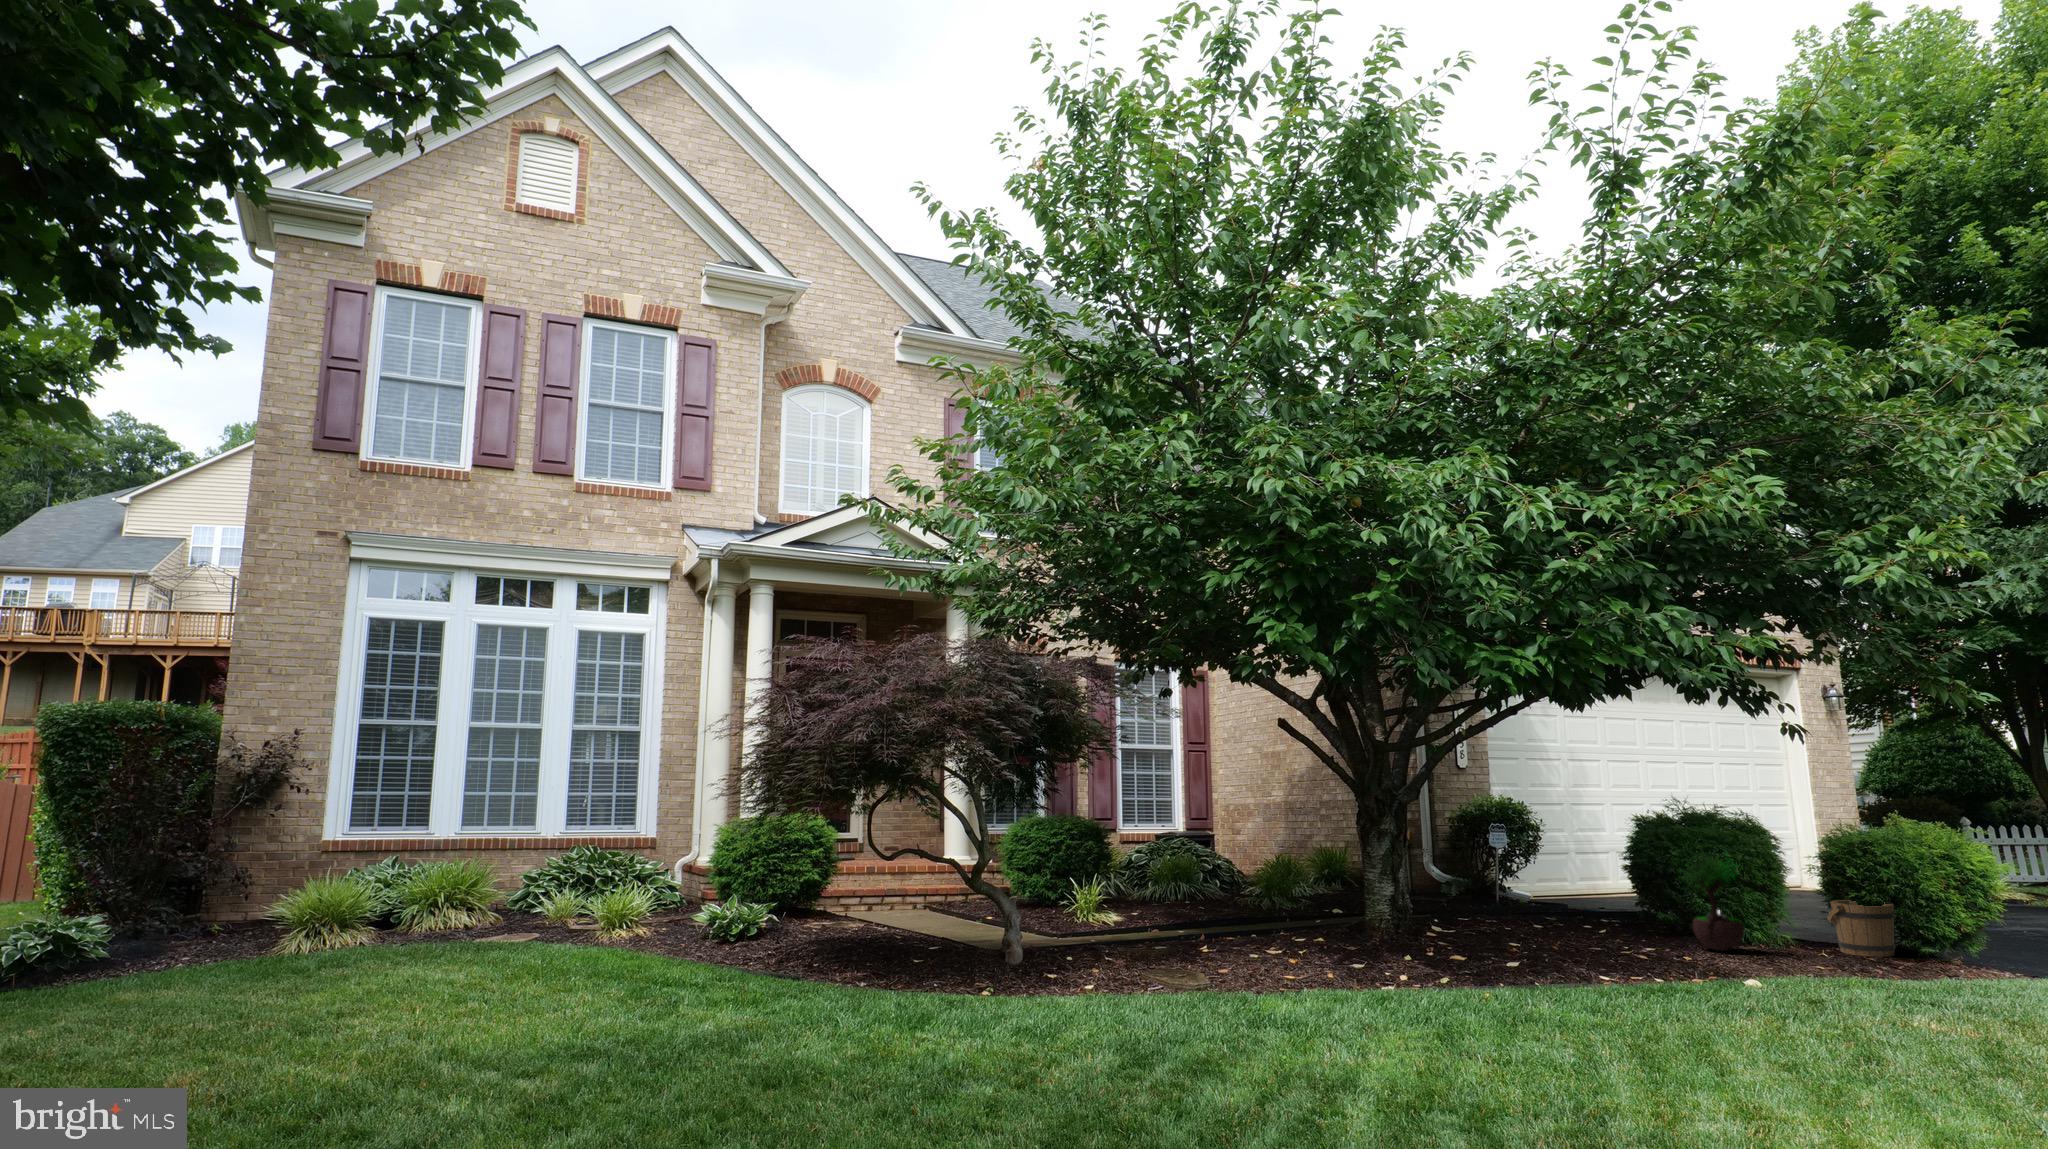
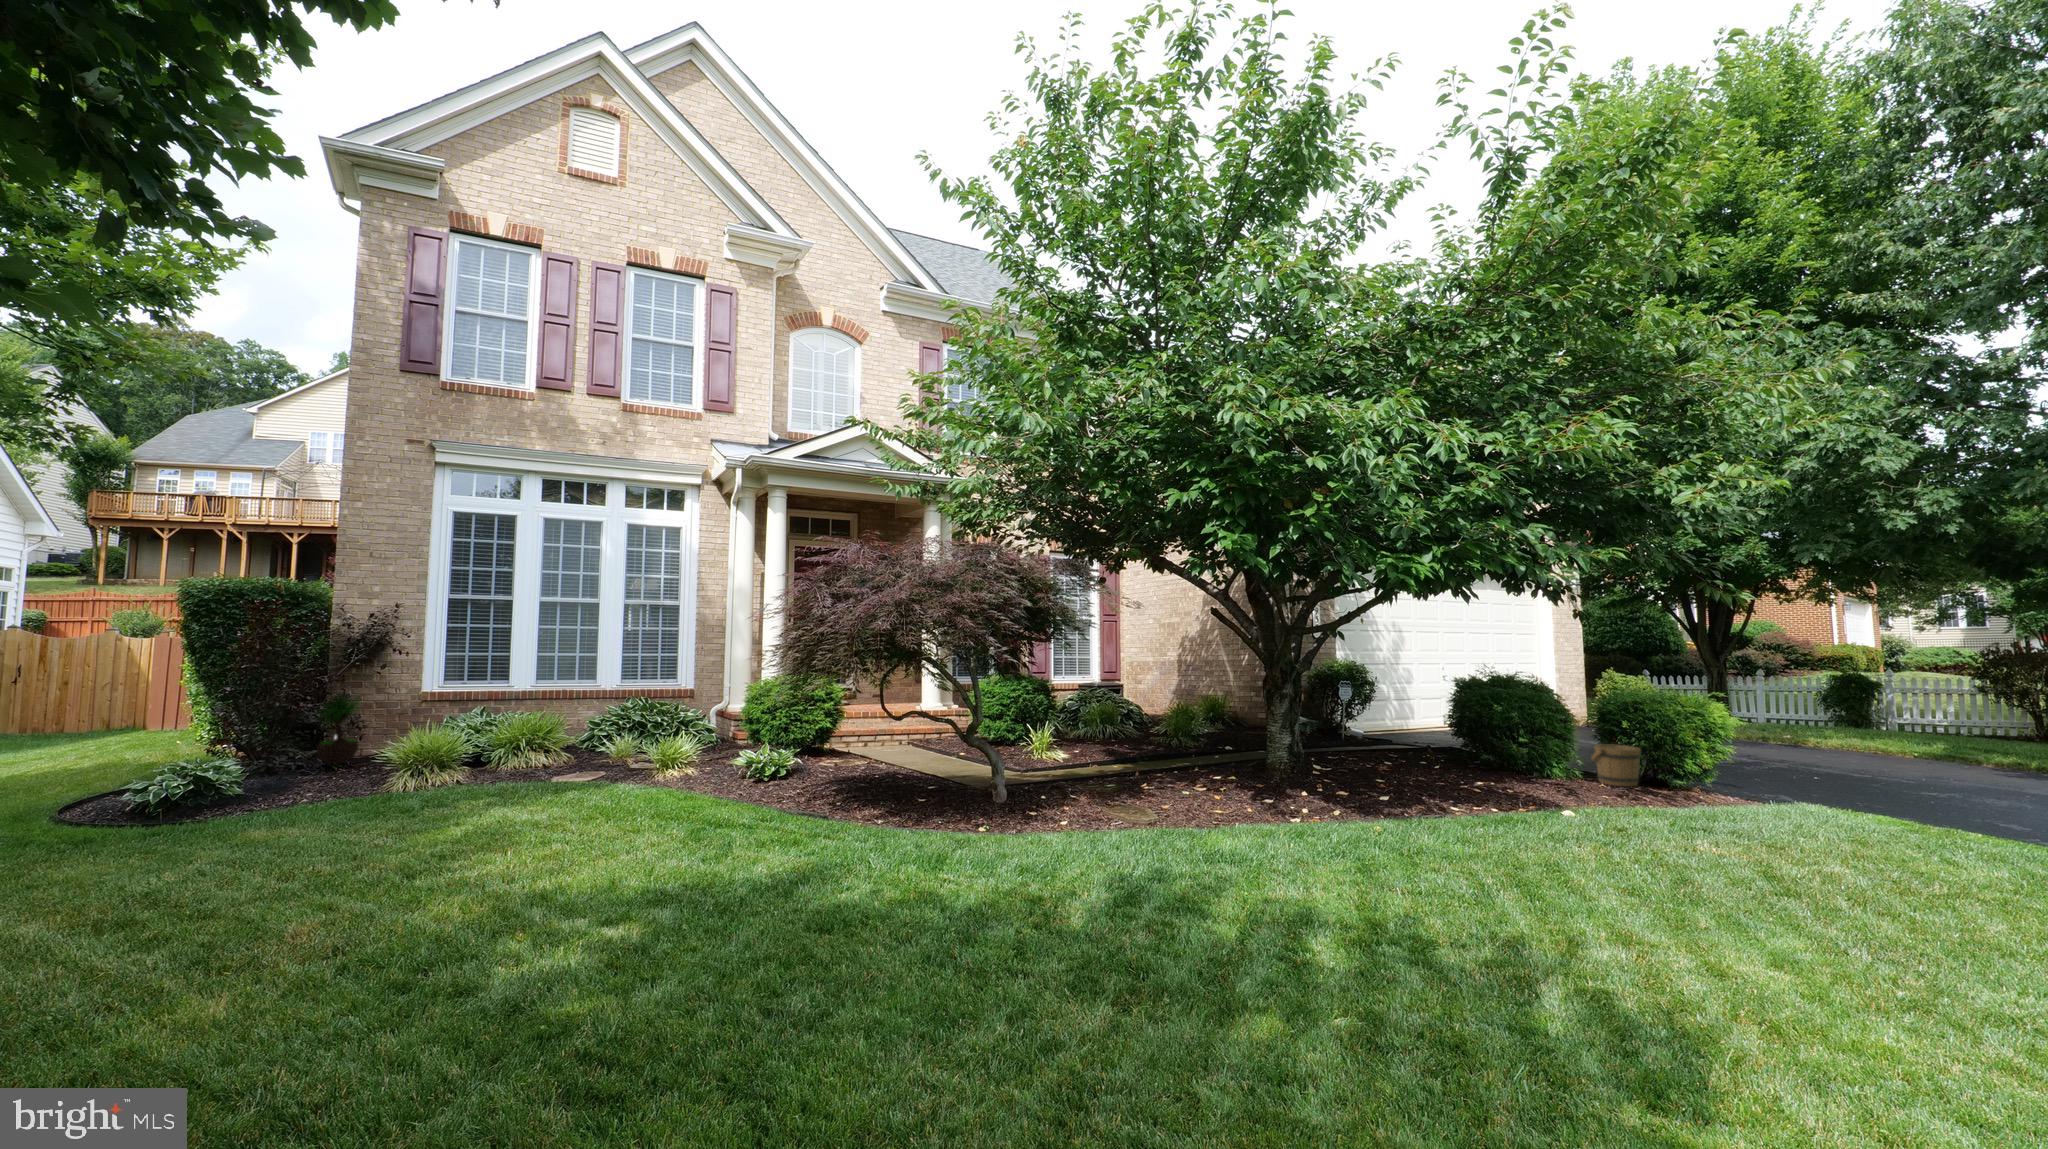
potted tree: present [1678,854,1744,951] -> present [314,694,362,764]

